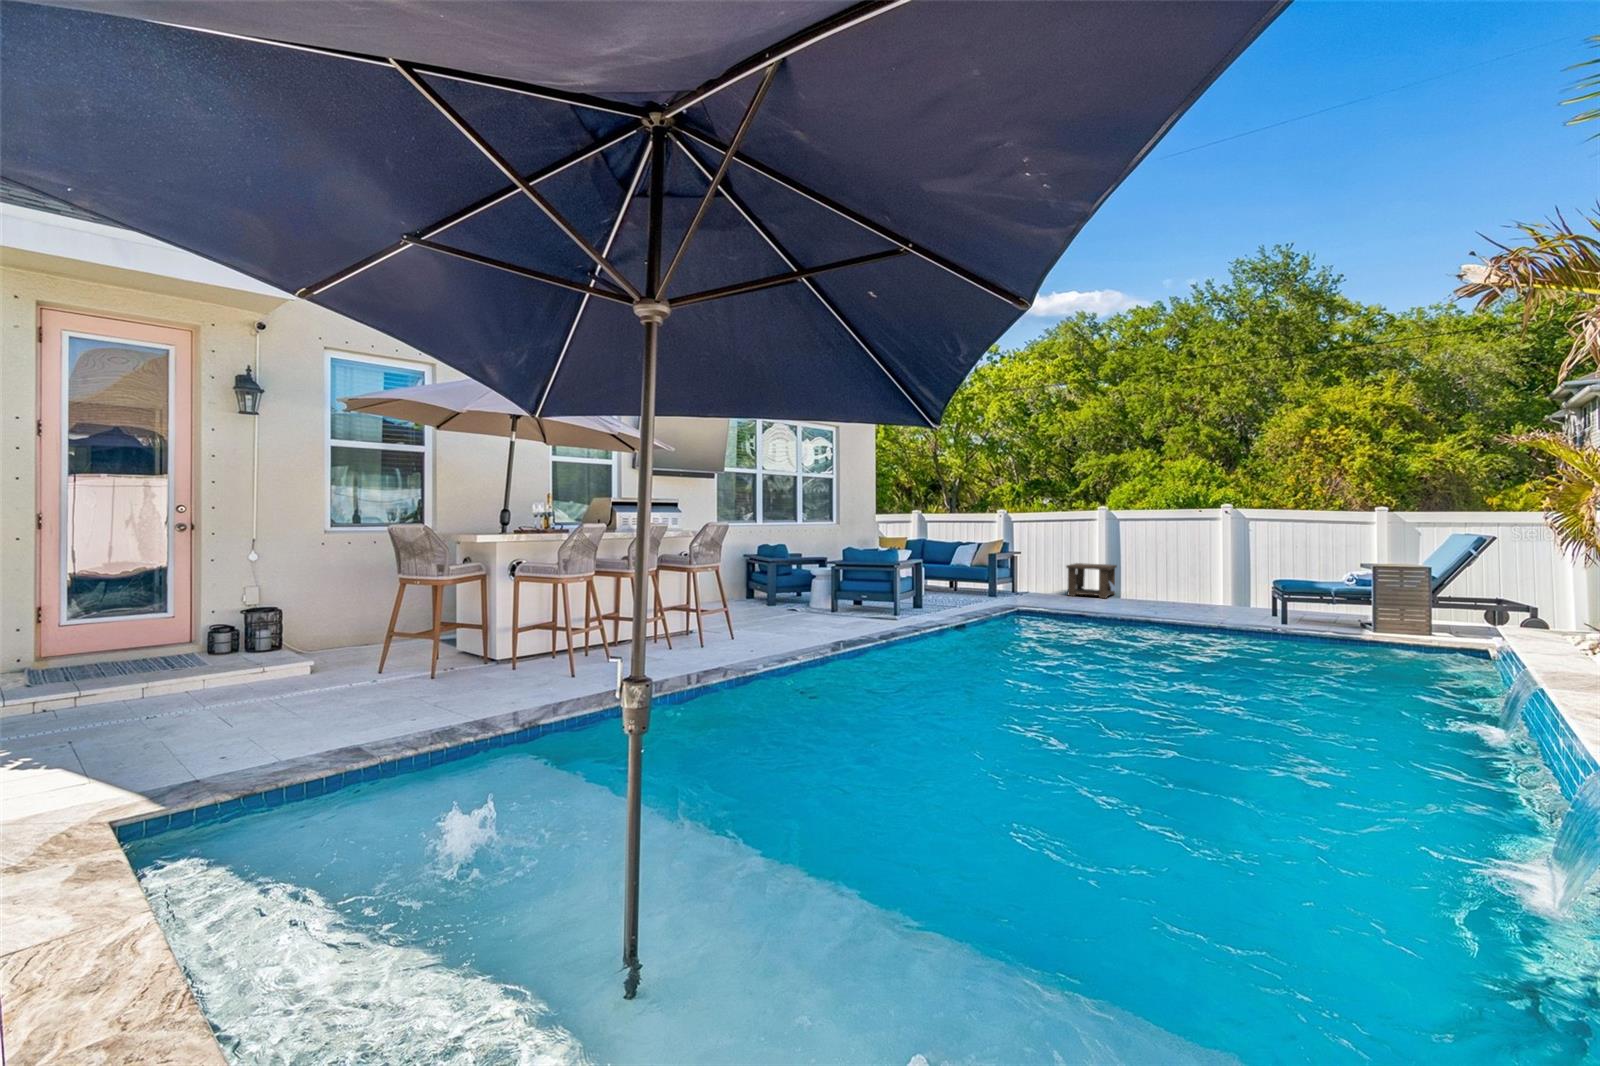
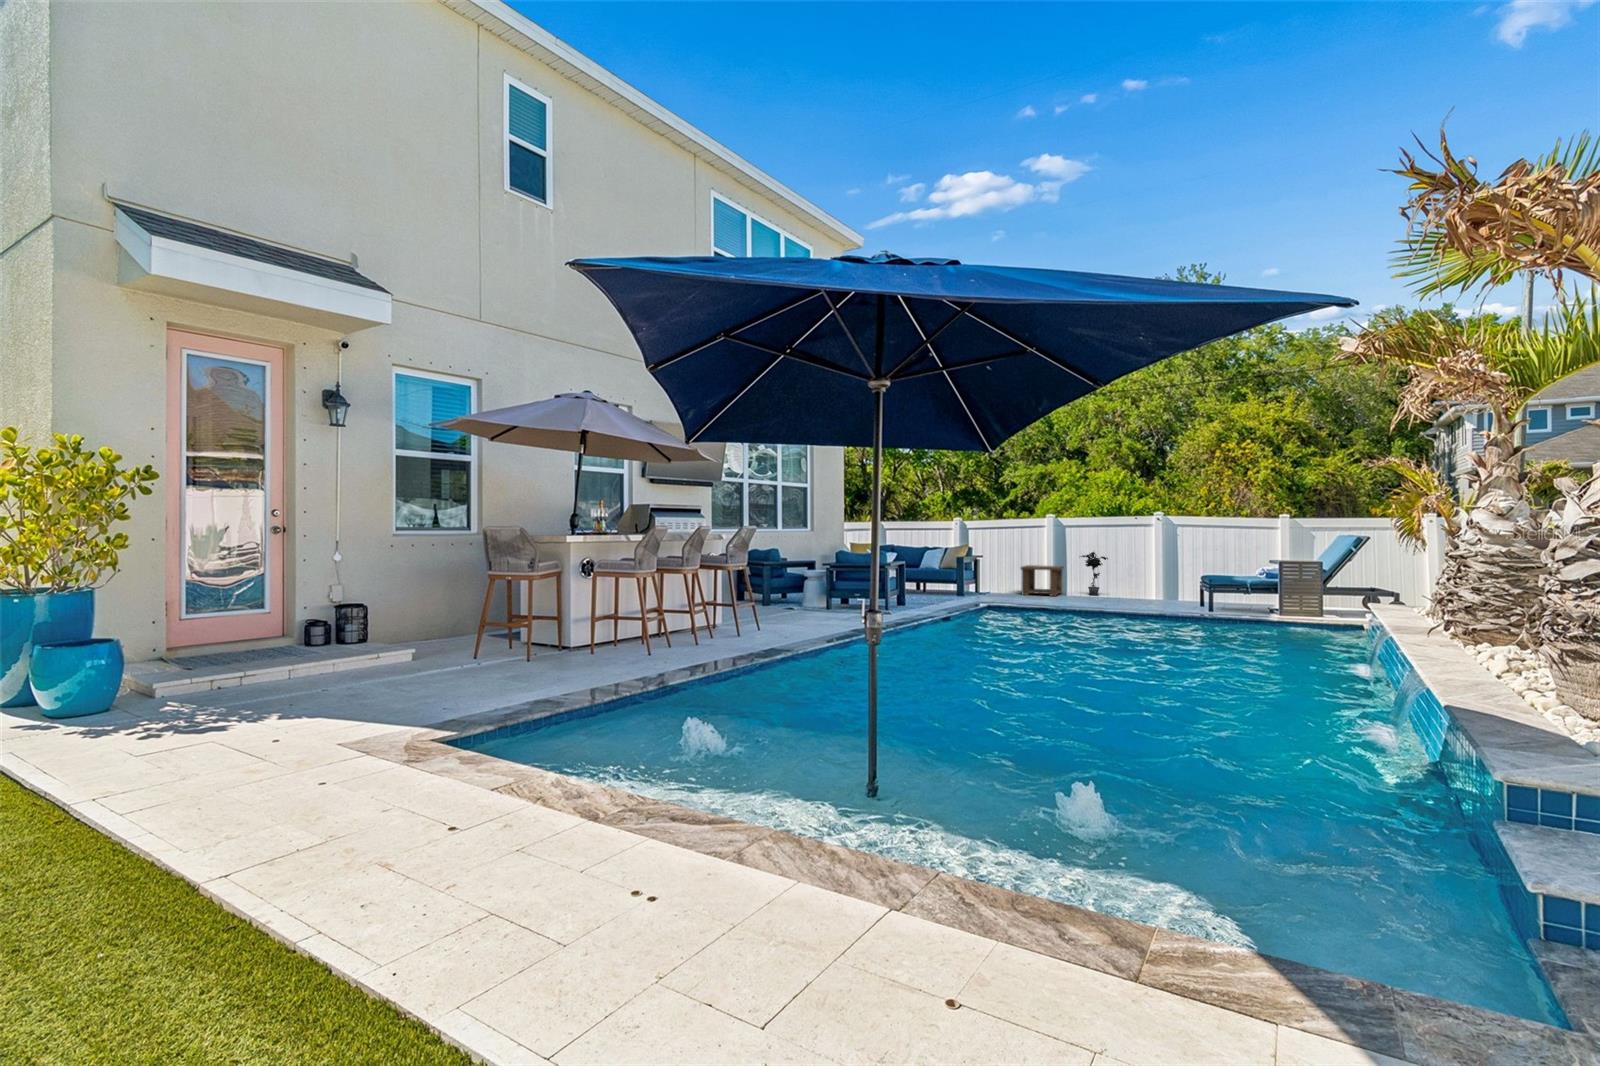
potted plant: none [1134,548,1168,598] -> present [1080,552,1108,595]

